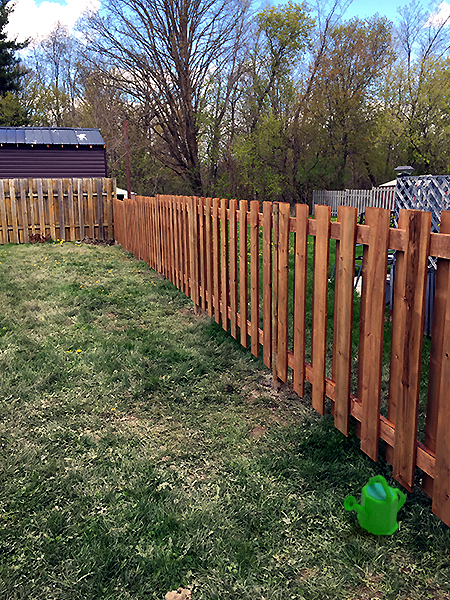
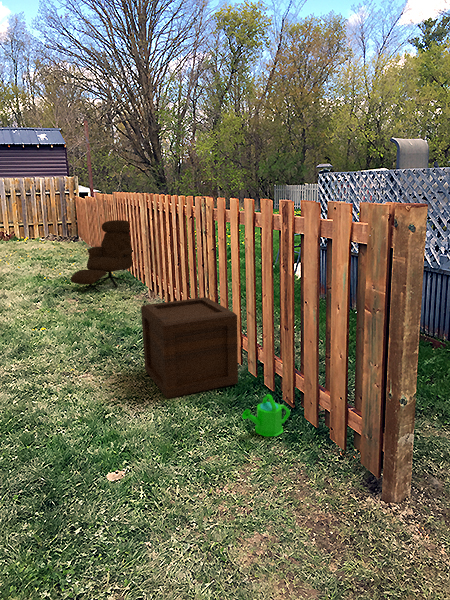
lounge chair: none [109,226,180,306] -> present [71,220,133,294]
wooden crate: none [198,326,323,460] -> present [141,297,238,398]

